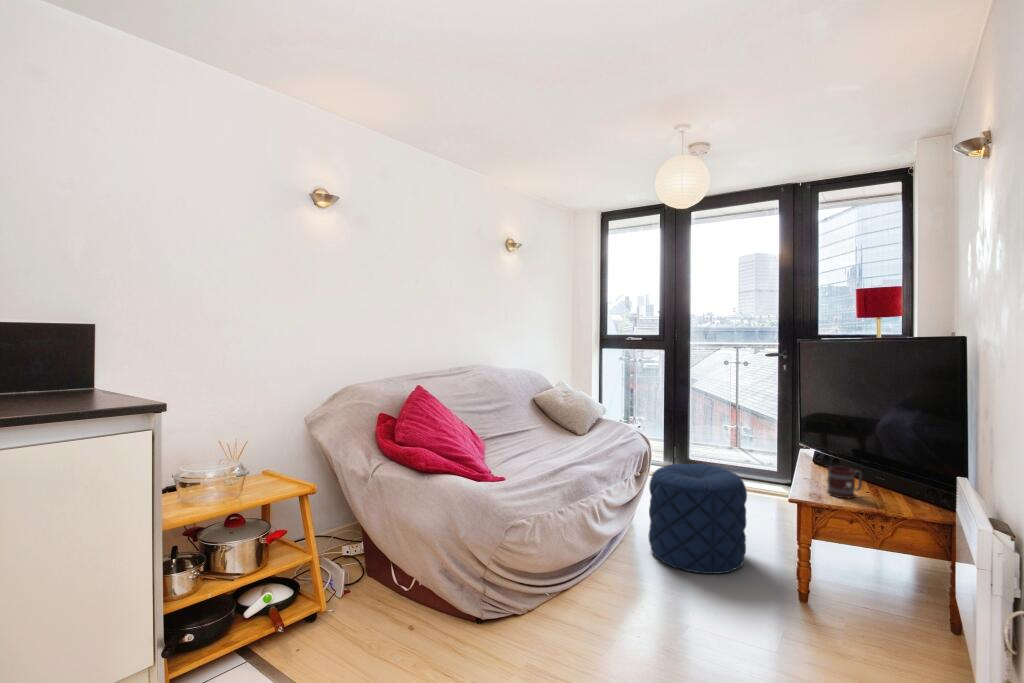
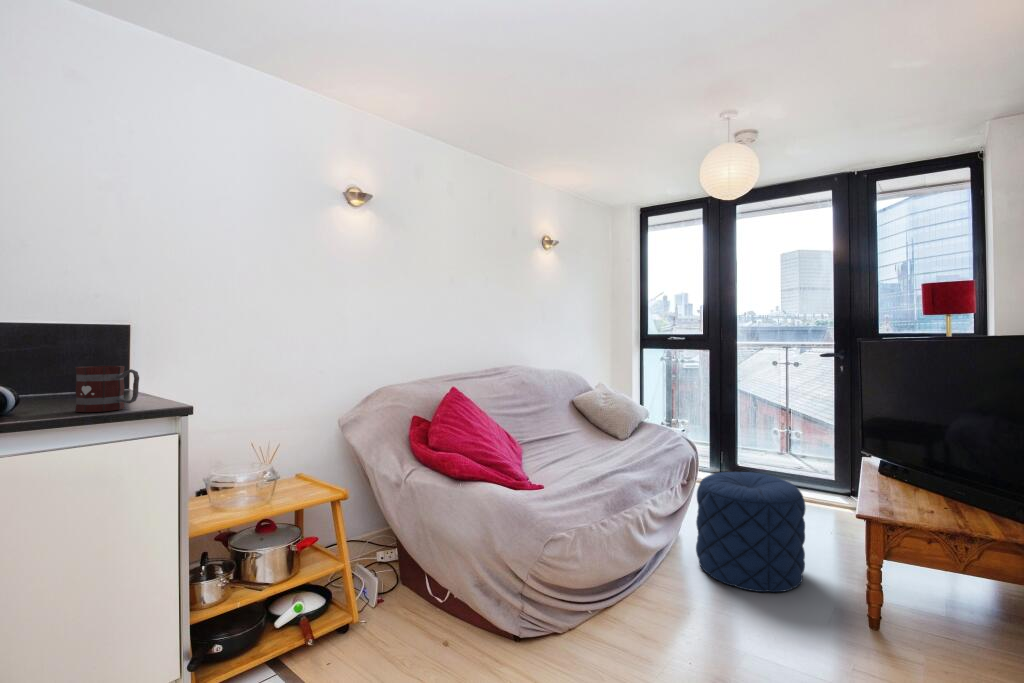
mug: present [827,466,862,498] -> present [75,366,139,412]

